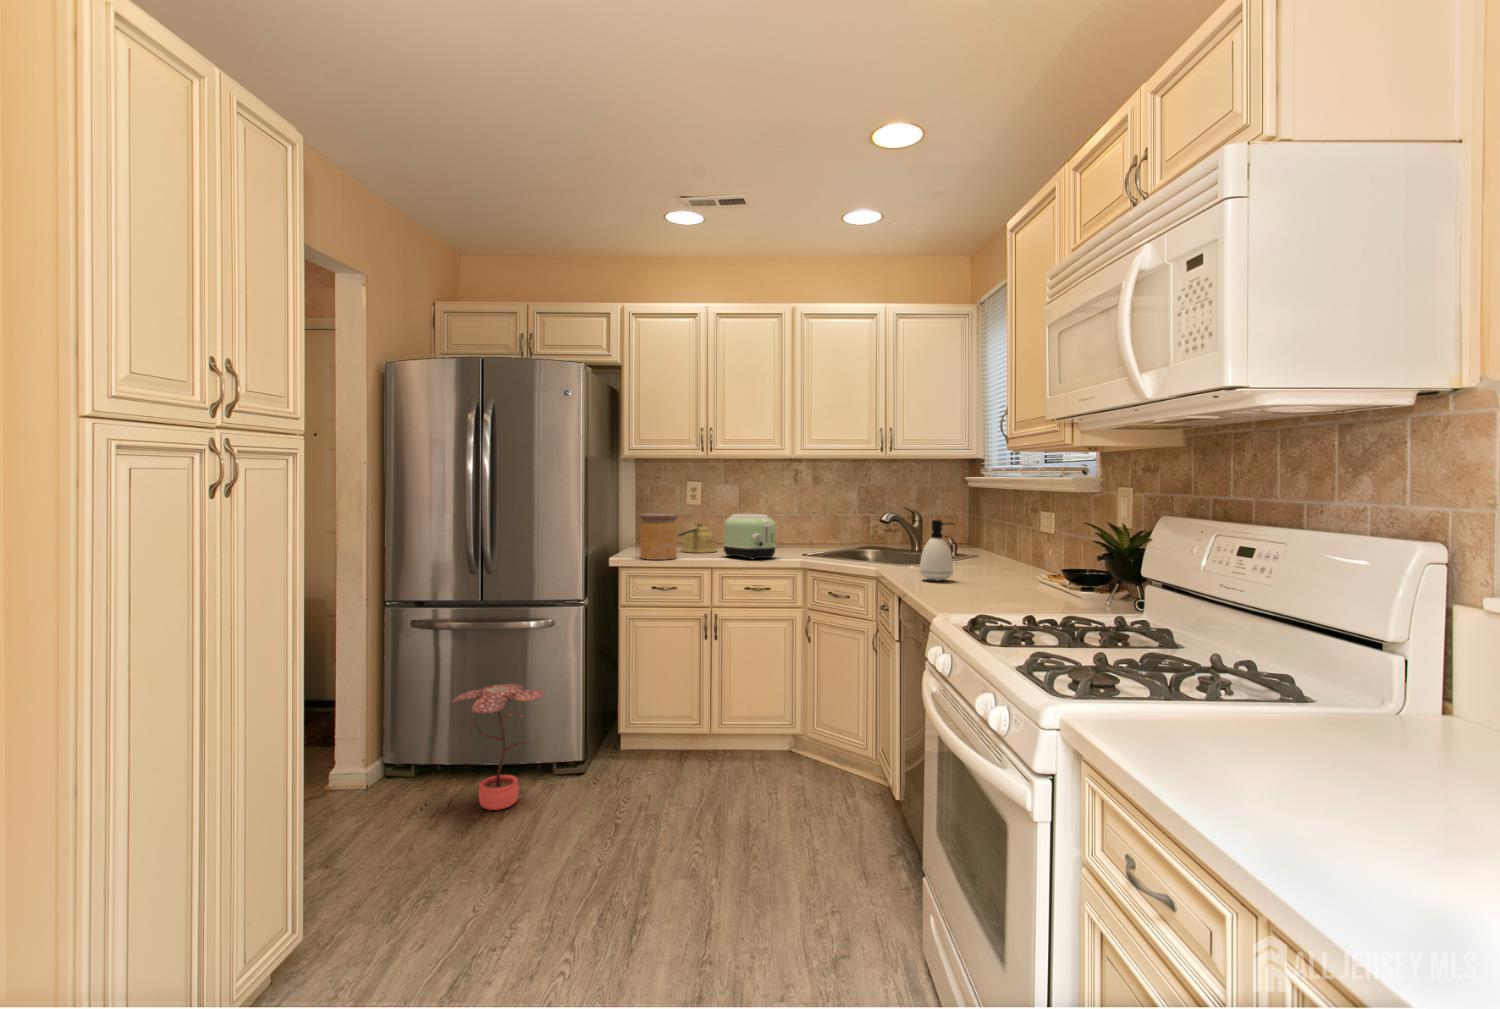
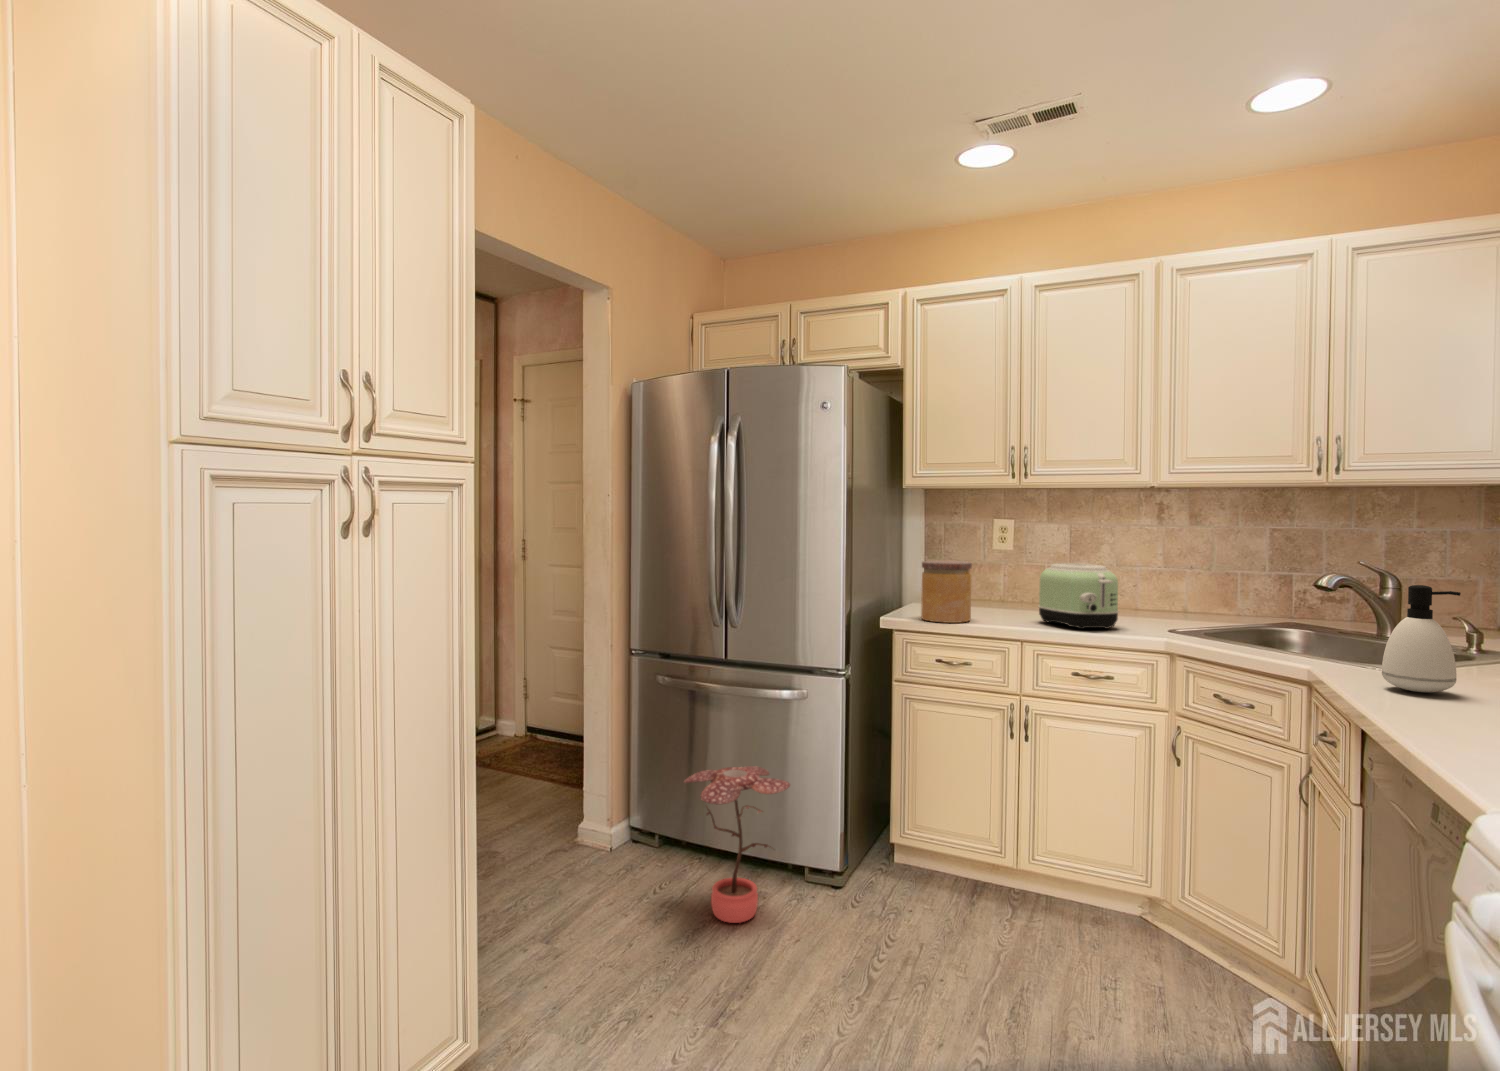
kettle: present [678,523,717,553] -> none [977,574,1033,614]

